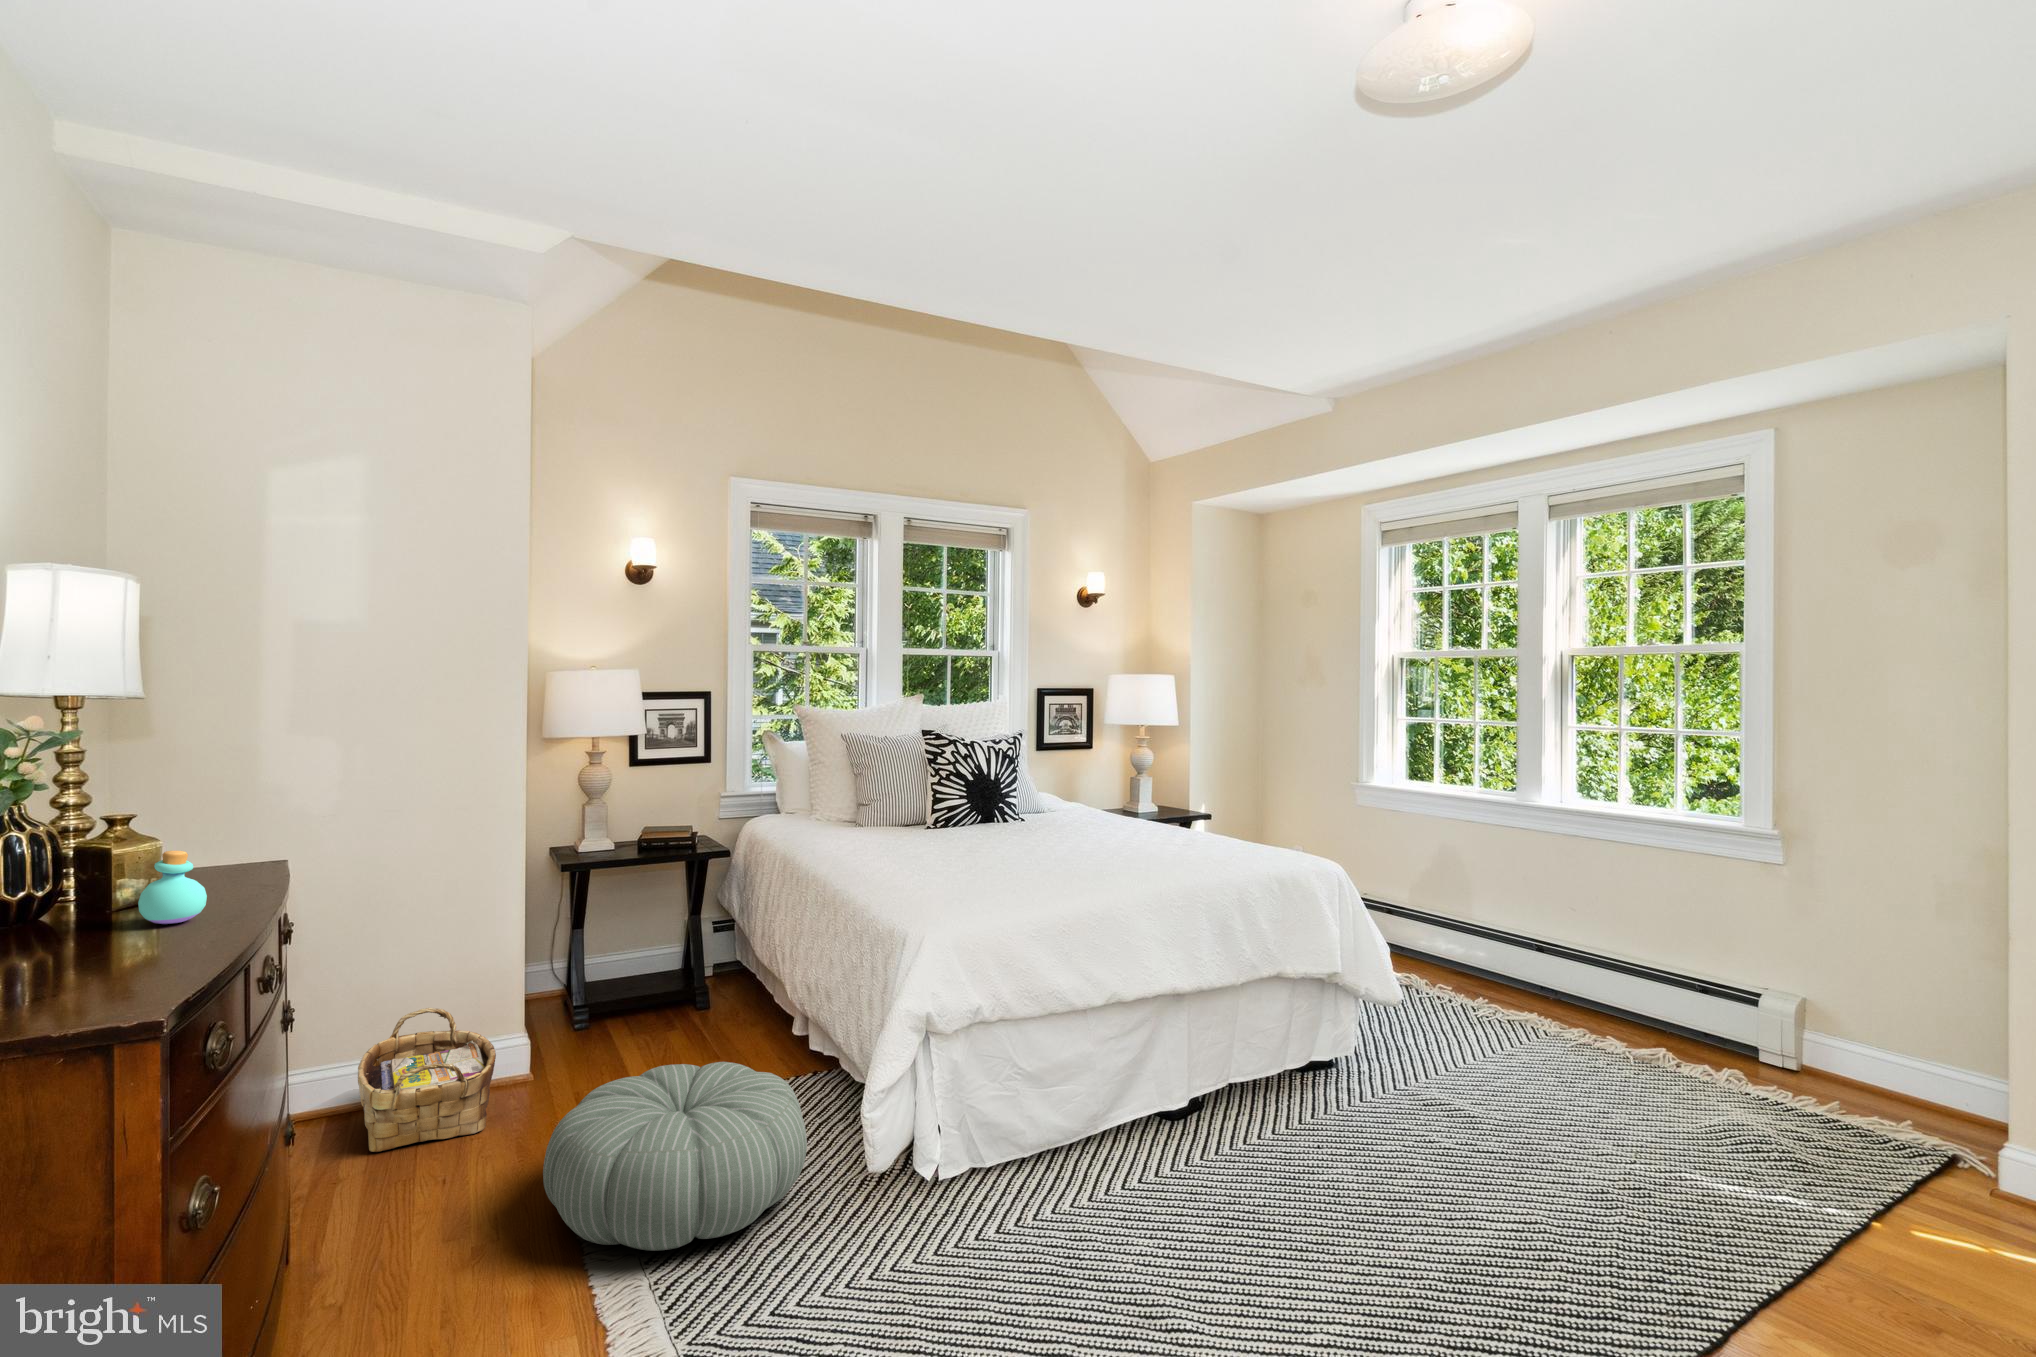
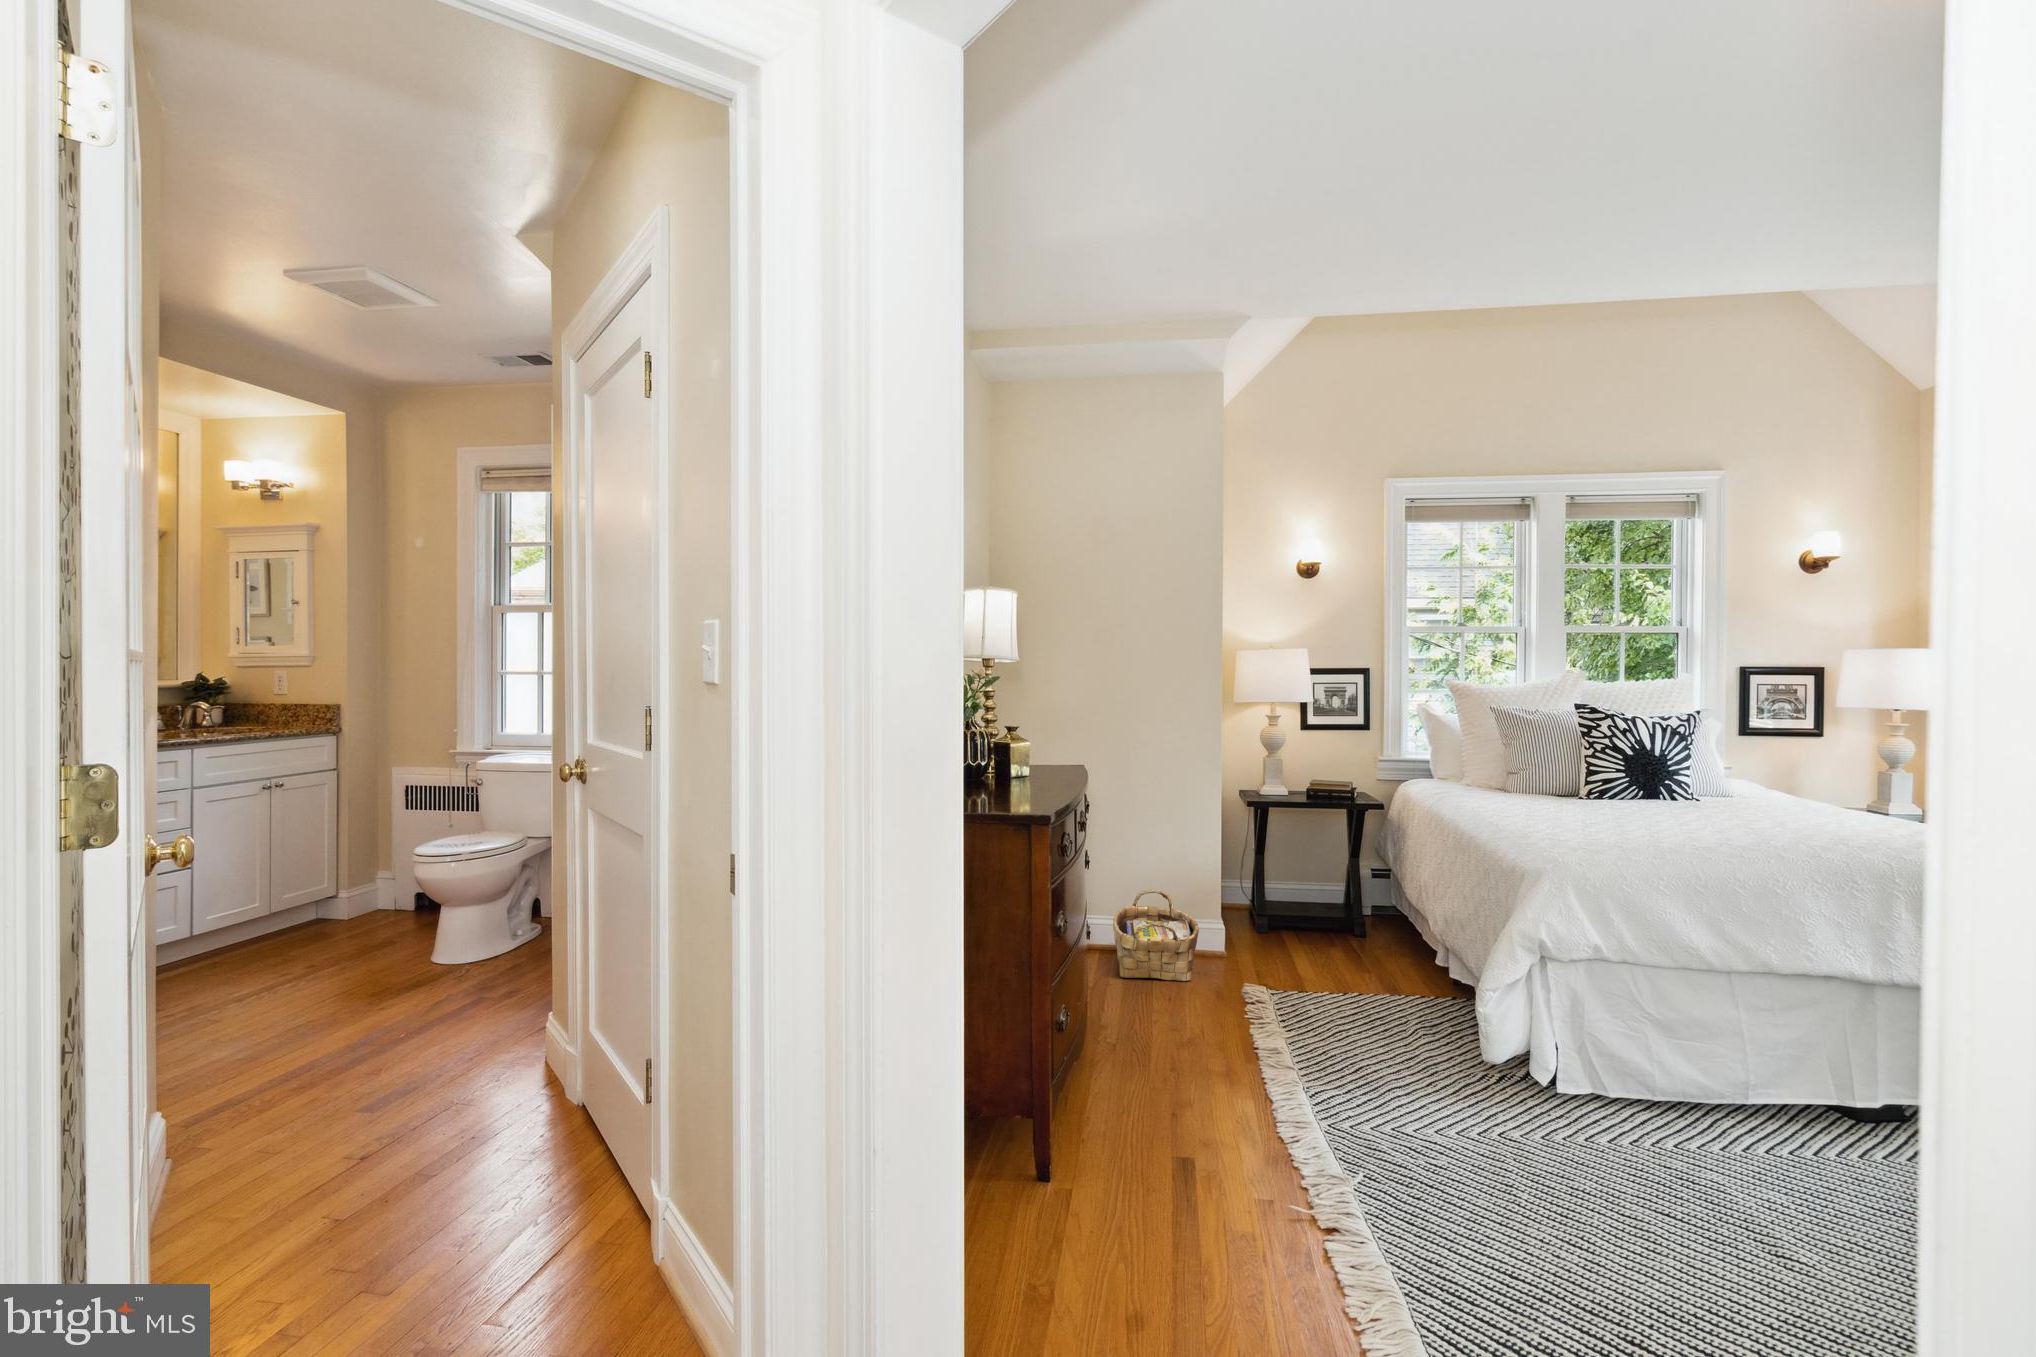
perfume bottle: present [138,851,207,924] -> none [1009,744,1040,786]
pouf: present [543,1062,807,1251] -> none [1227,953,1430,1081]

